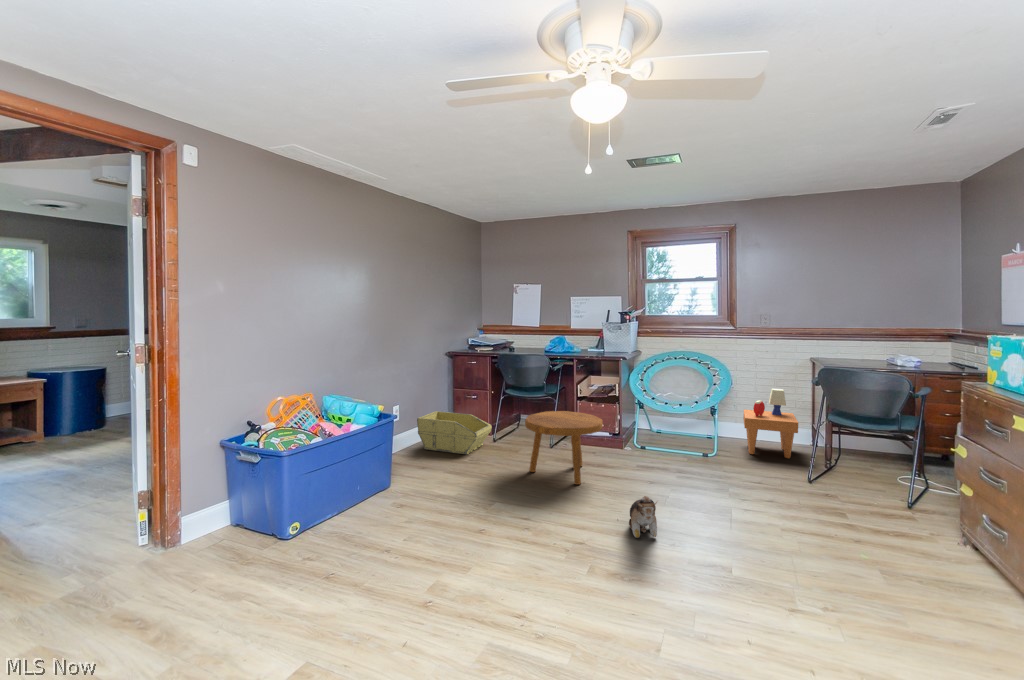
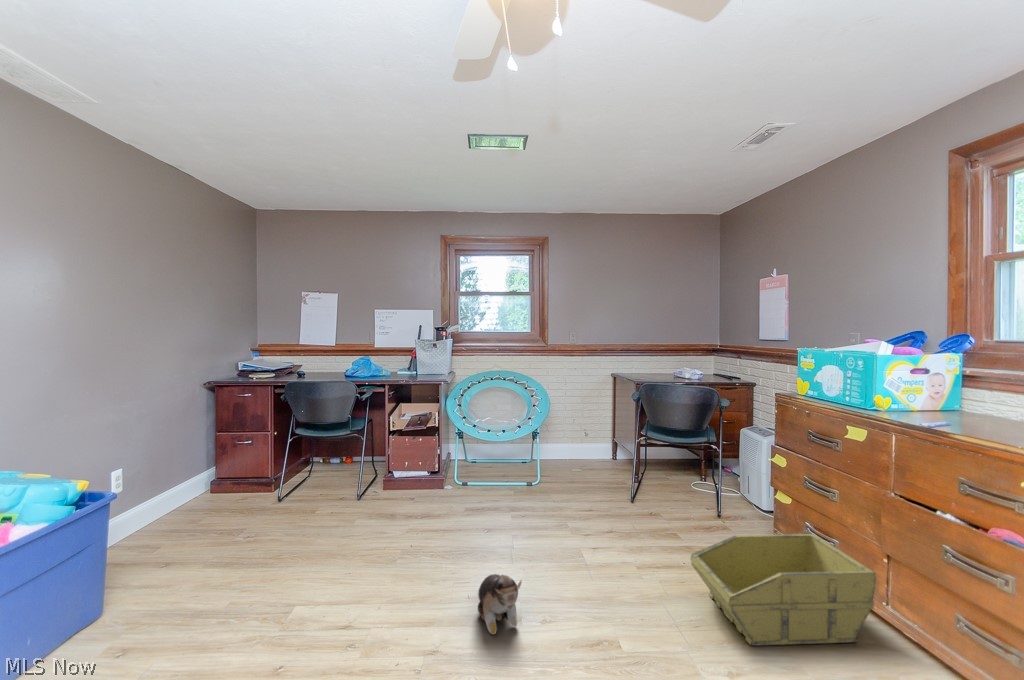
side table: present [743,389,798,458] -> none [558,403,611,472]
storage bin: present [417,411,492,454] -> present [691,534,876,646]
footstool: present [525,411,603,485] -> none [322,453,427,553]

